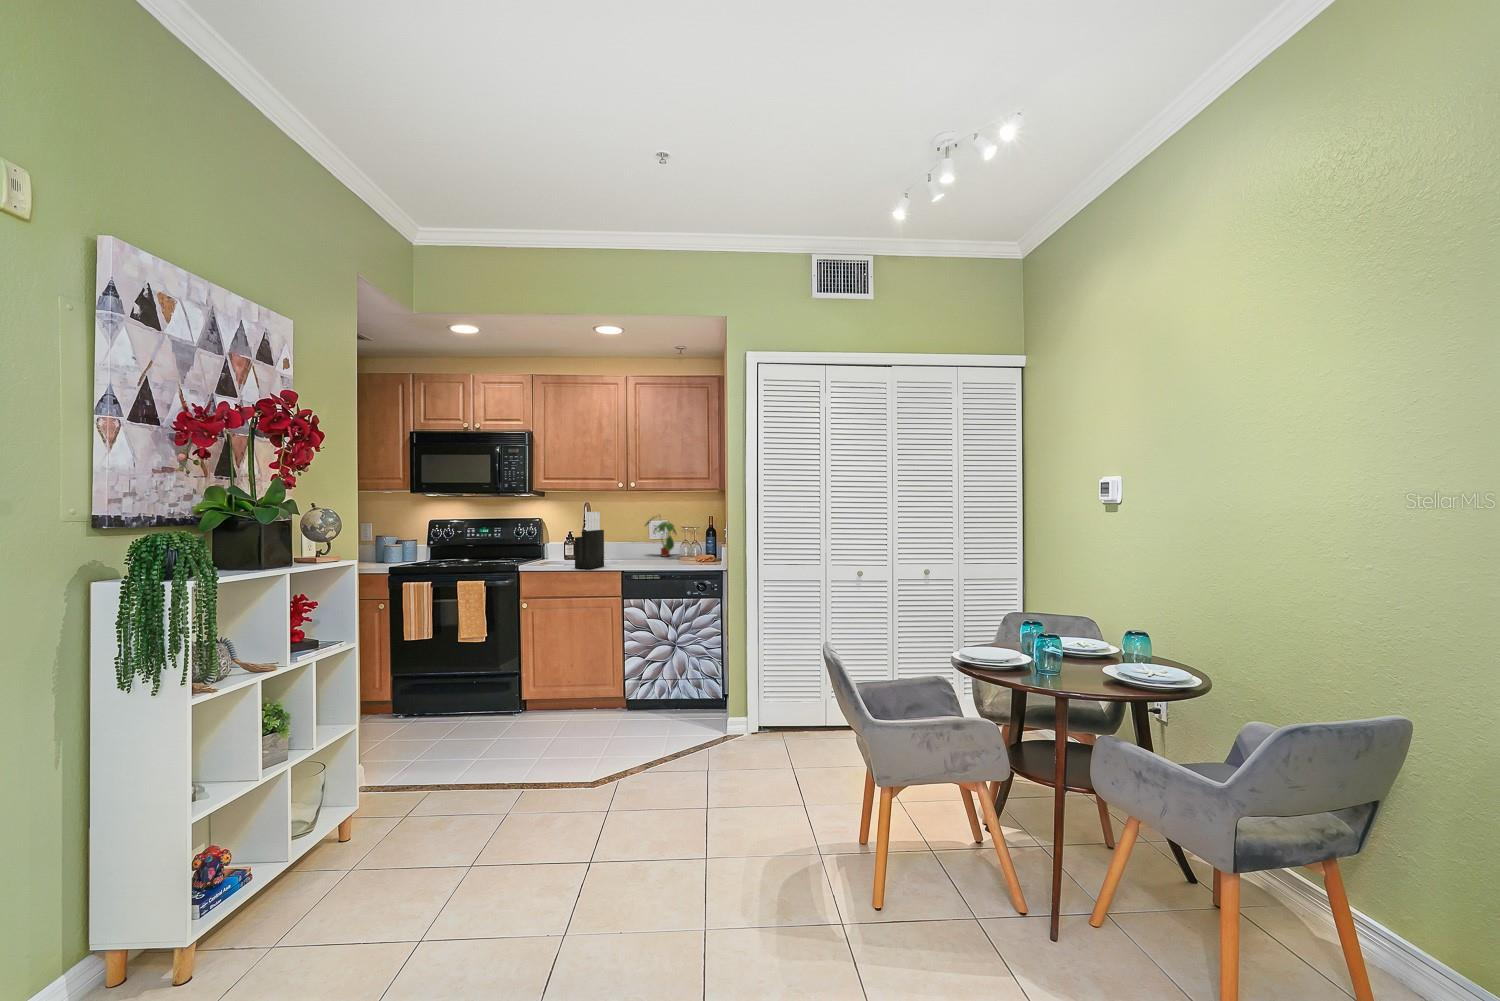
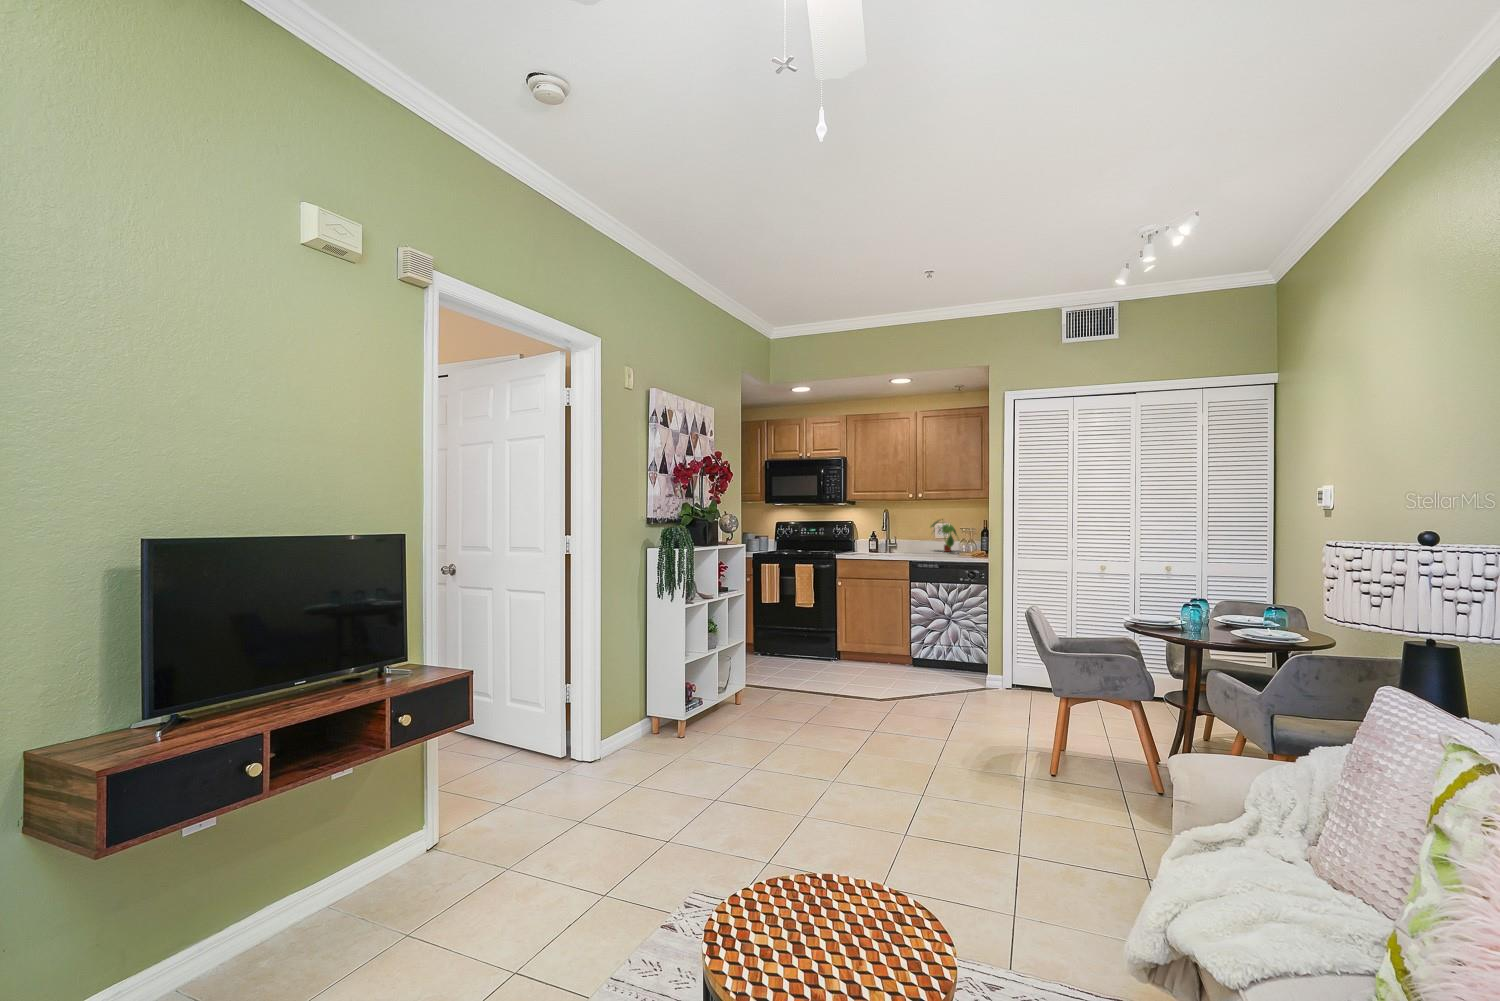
knife block: present [575,512,604,569] -> none [874,516,897,558]

